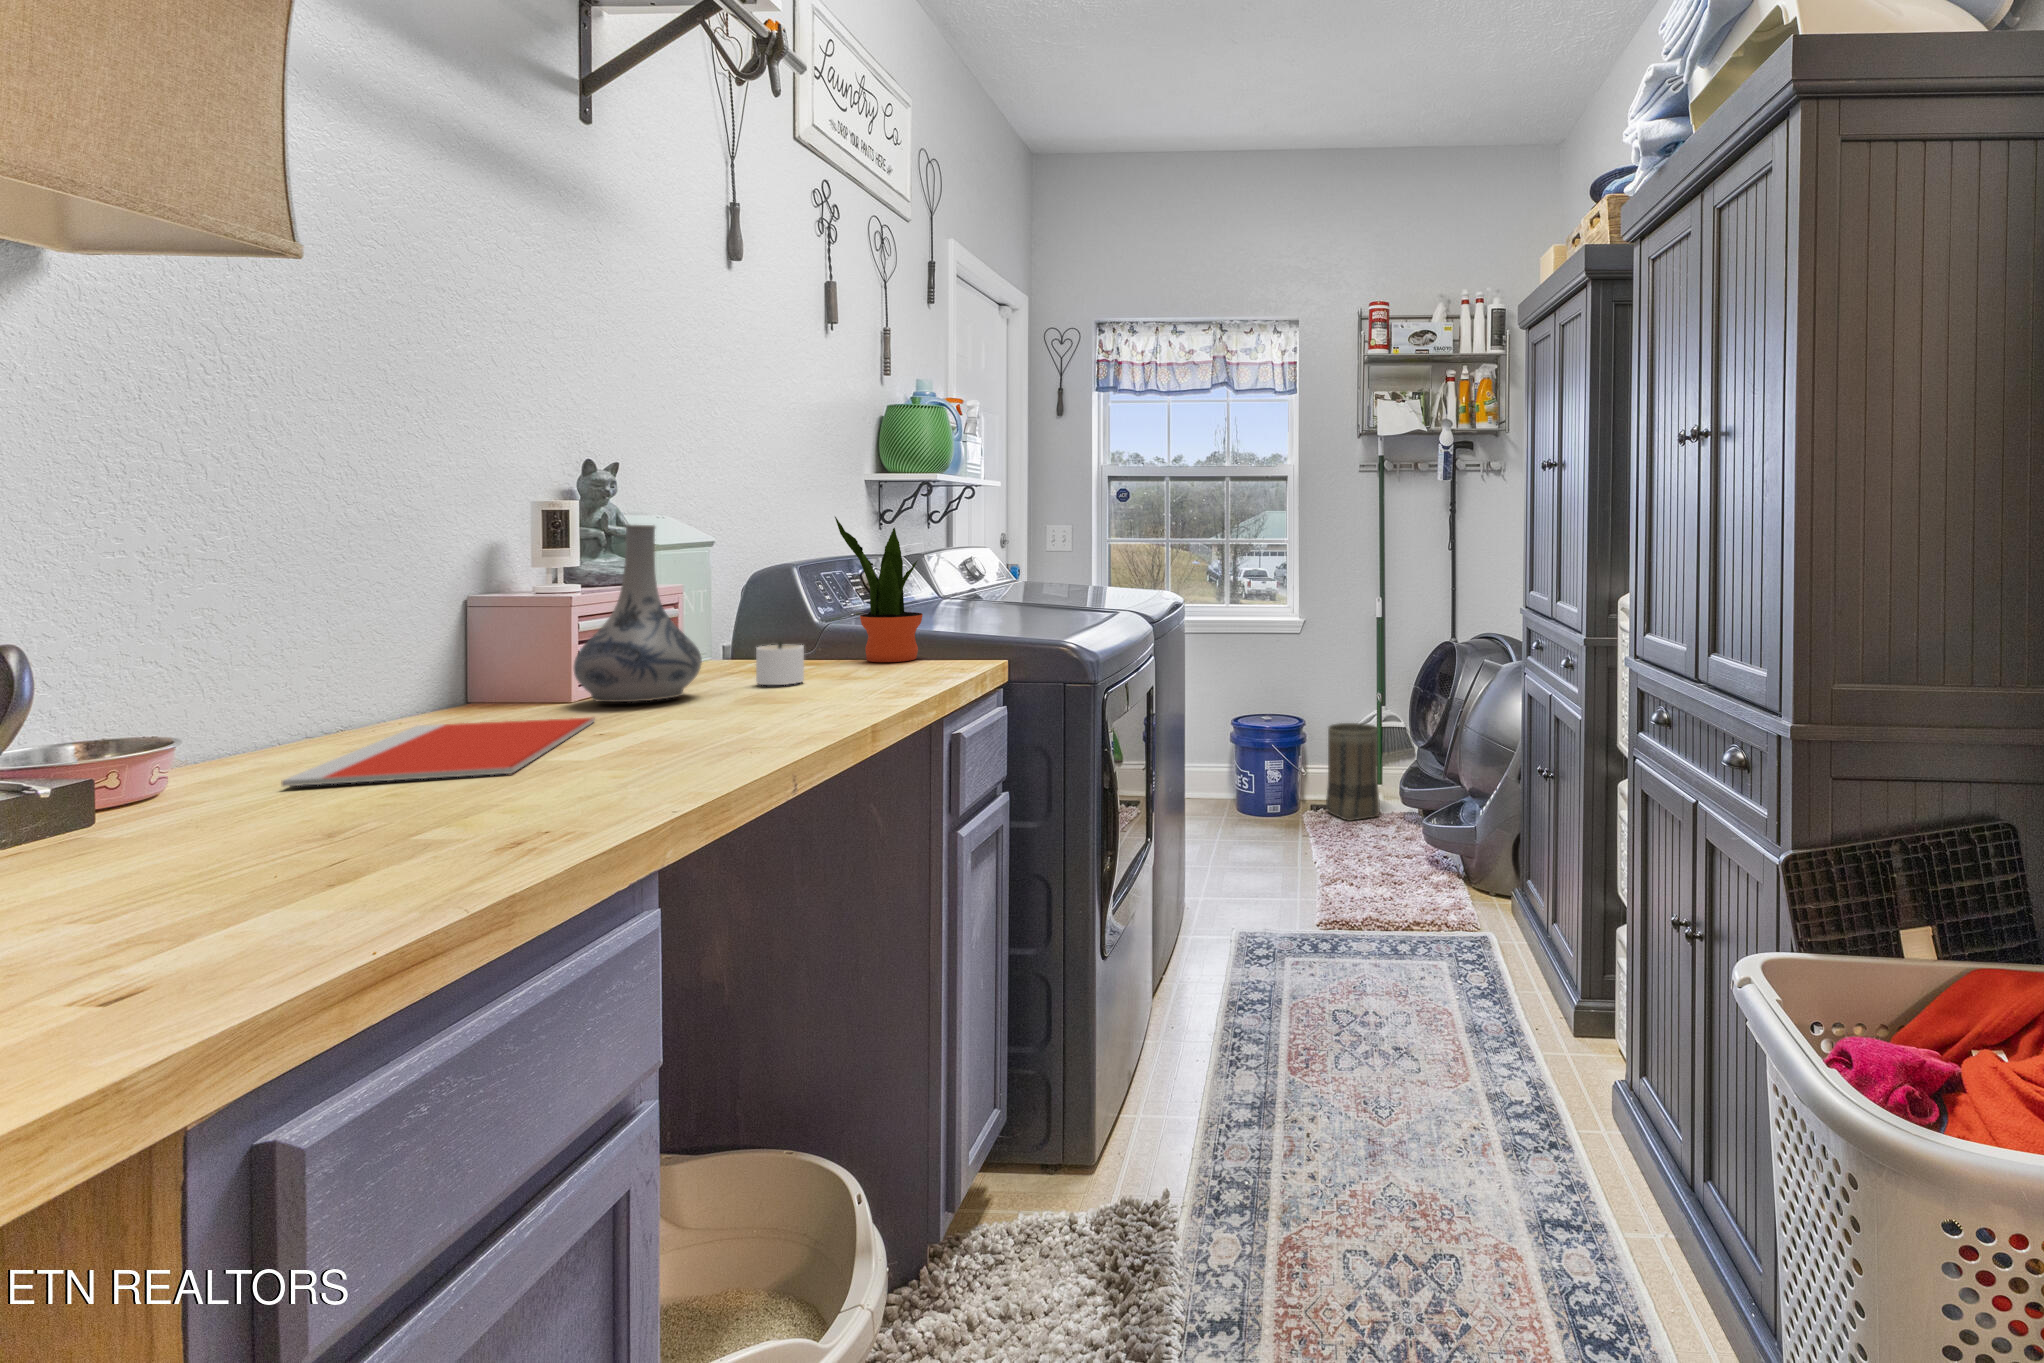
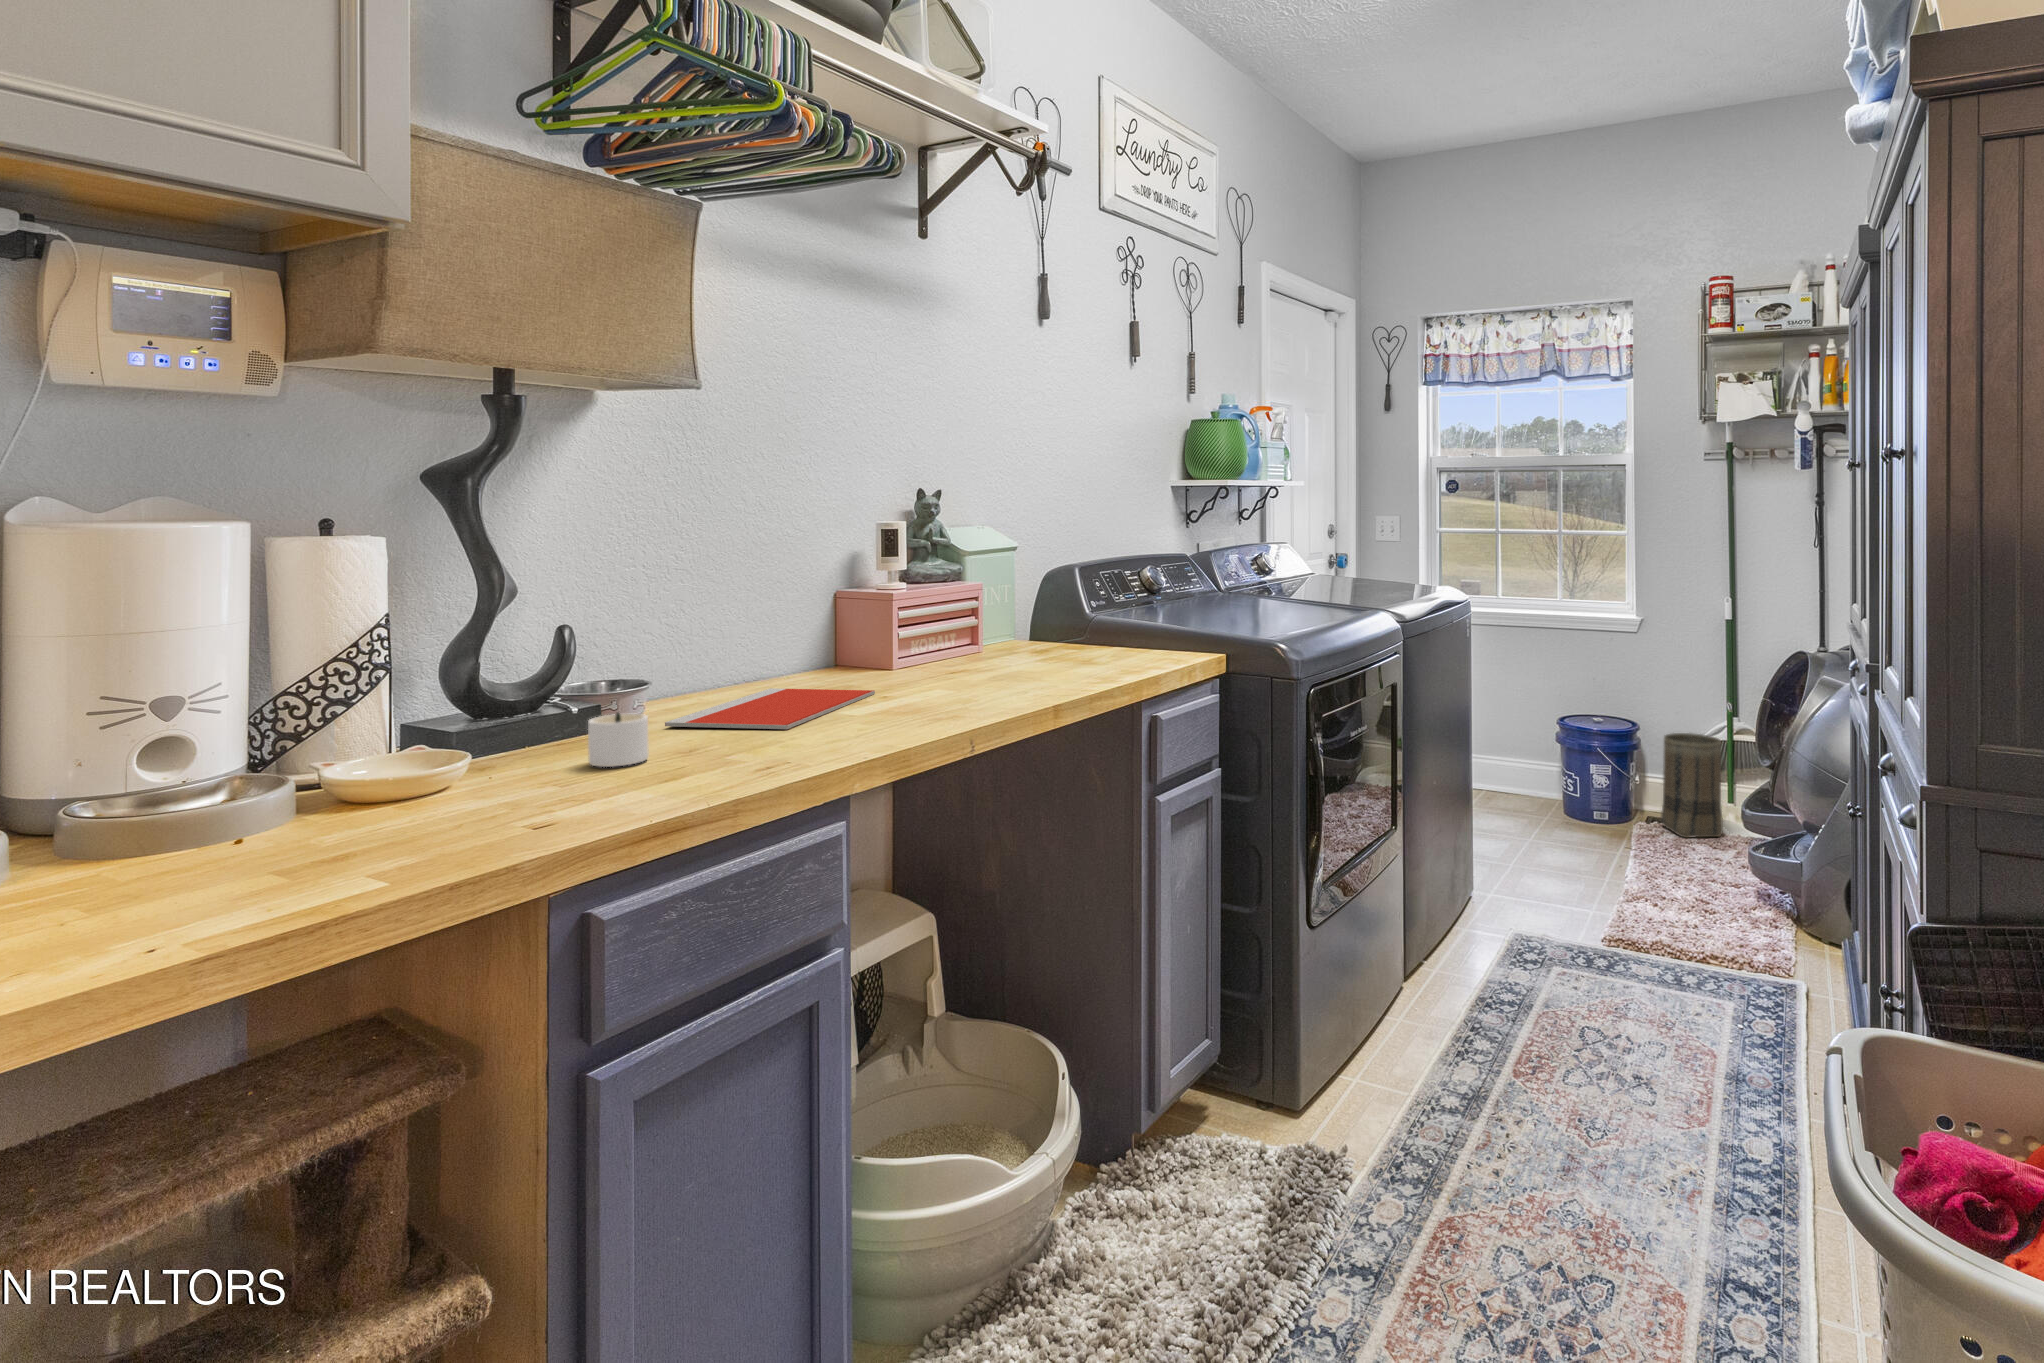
potted plant: present [835,517,923,662] -> none [1086,532,1155,656]
decorative vase: present [574,525,702,702] -> none [876,545,963,679]
candle: present [756,643,804,685] -> present [588,713,648,767]

